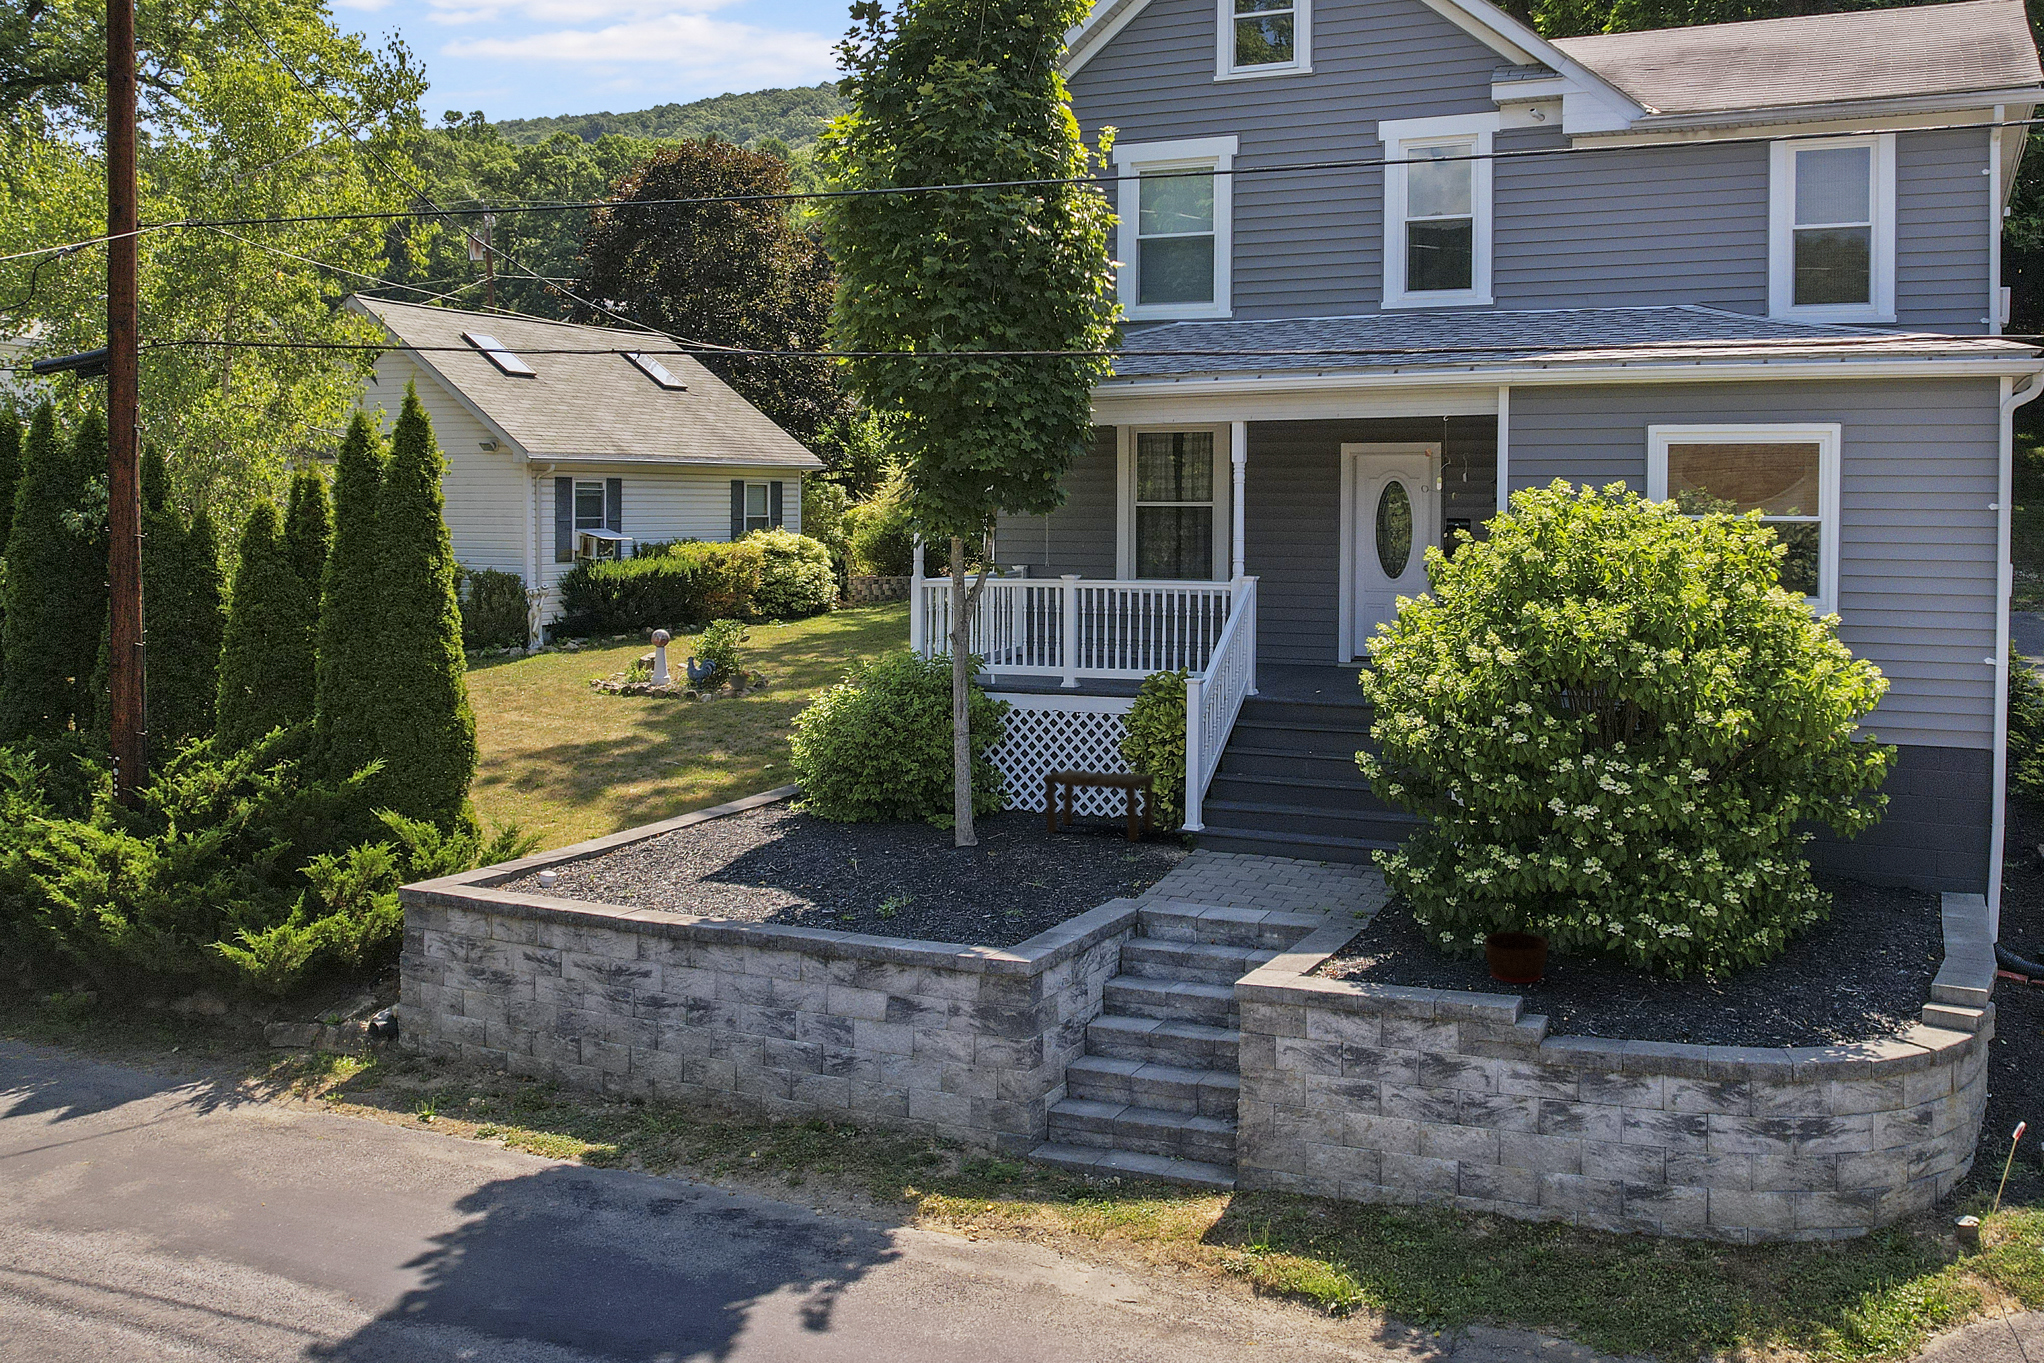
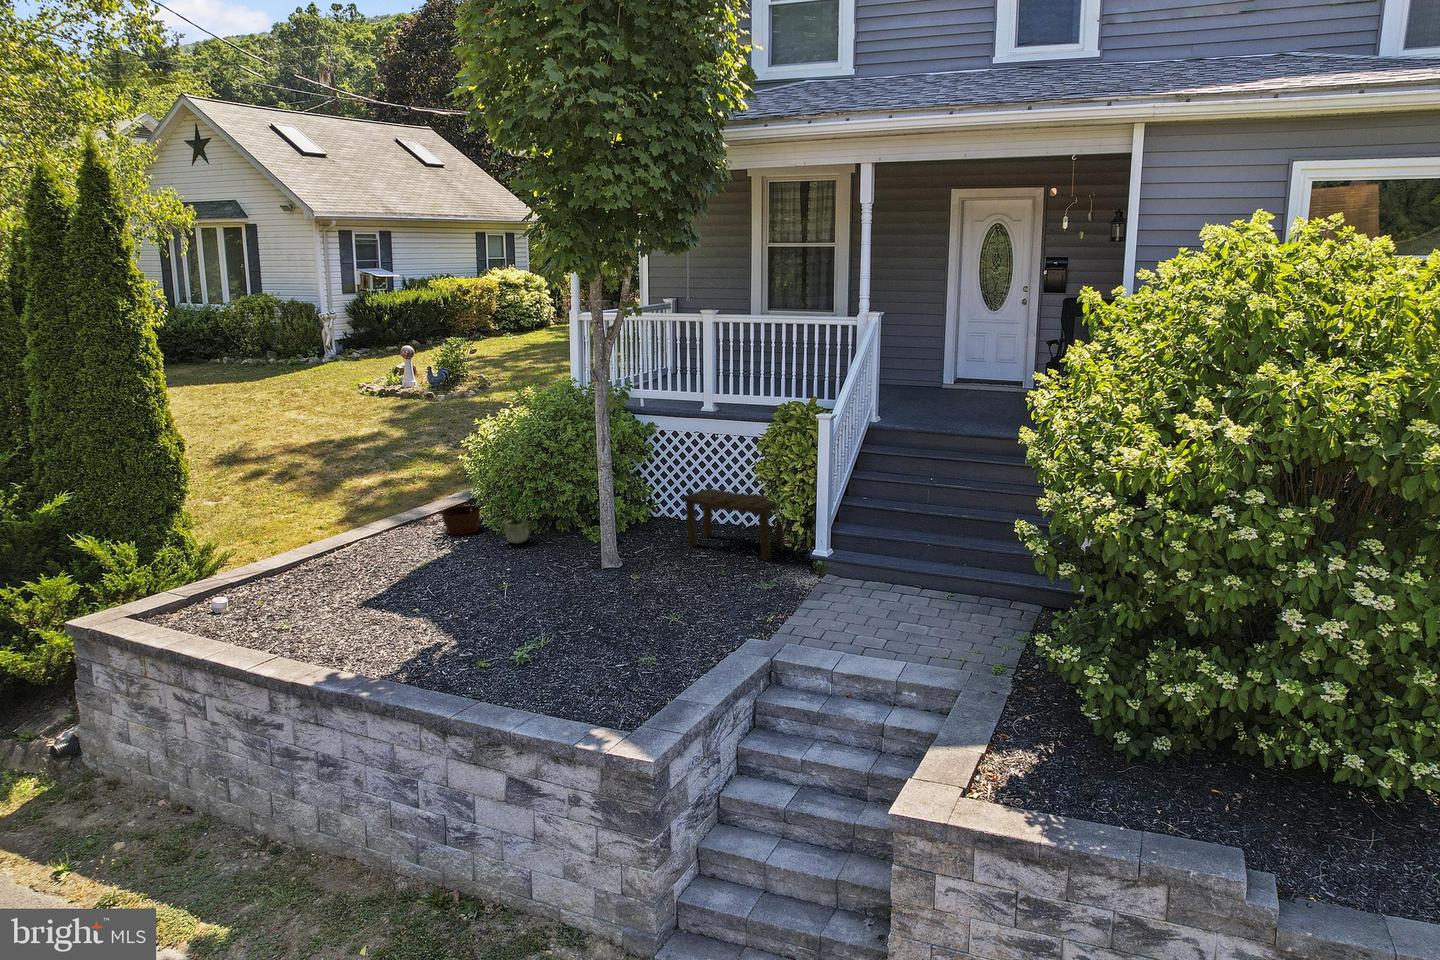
potted plant: present [724,657,749,690] -> present [494,488,543,543]
basket: present [1484,931,1549,983] -> present [441,505,481,535]

